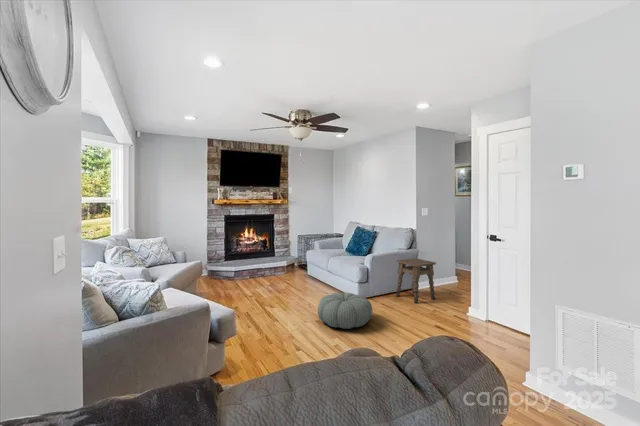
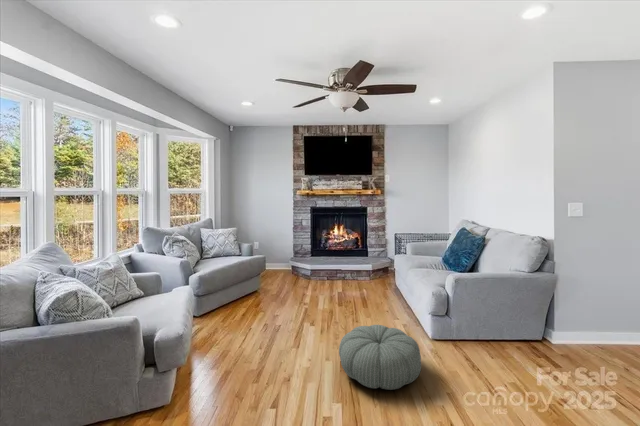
side table: present [396,258,436,303] -> none [501,288,584,370]

